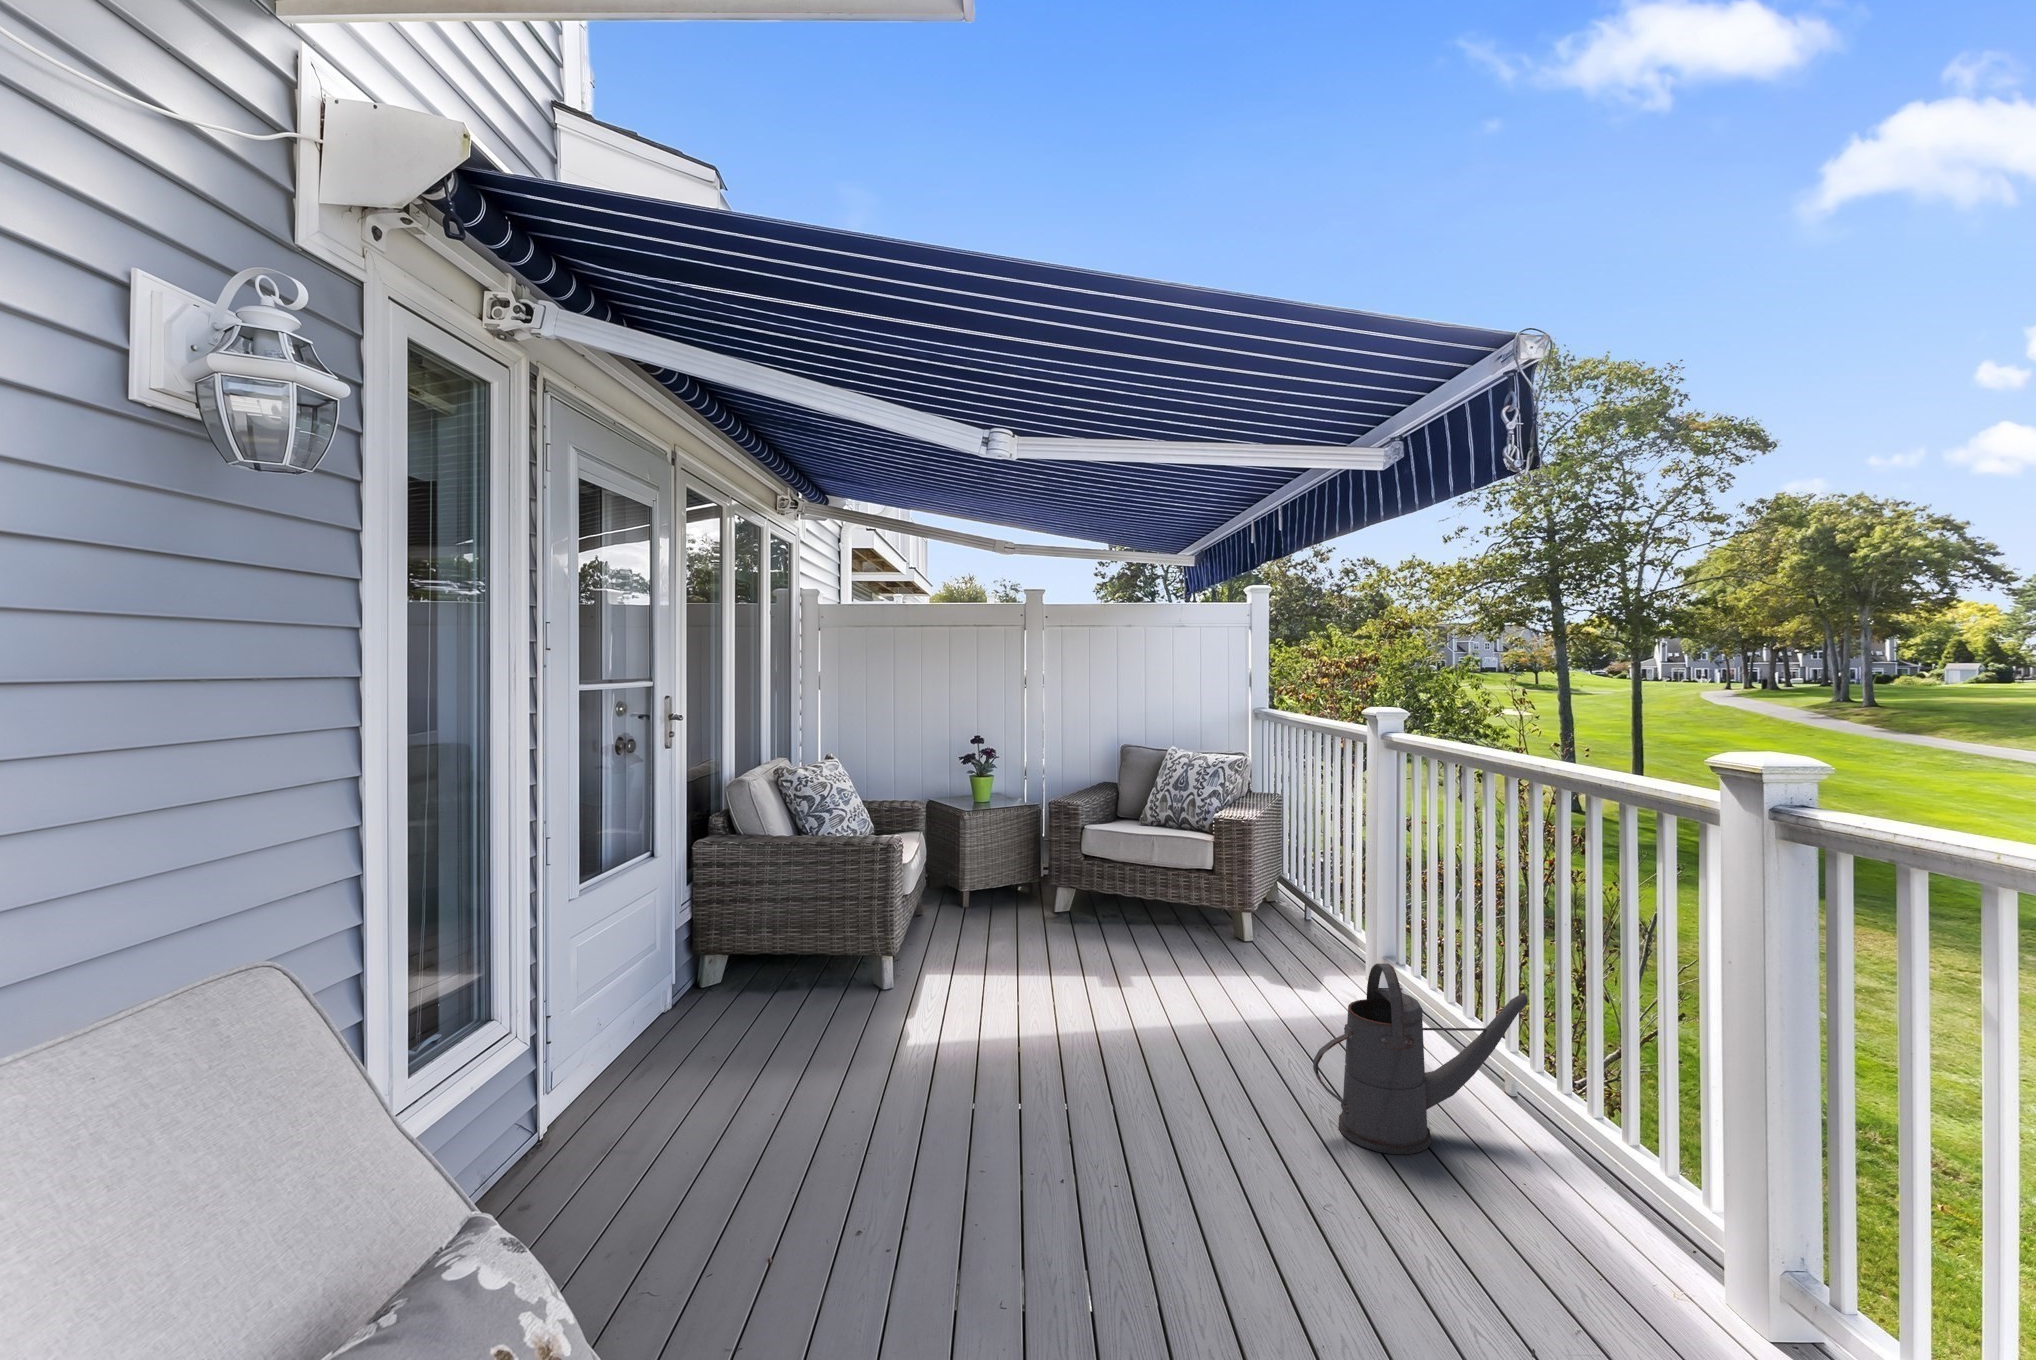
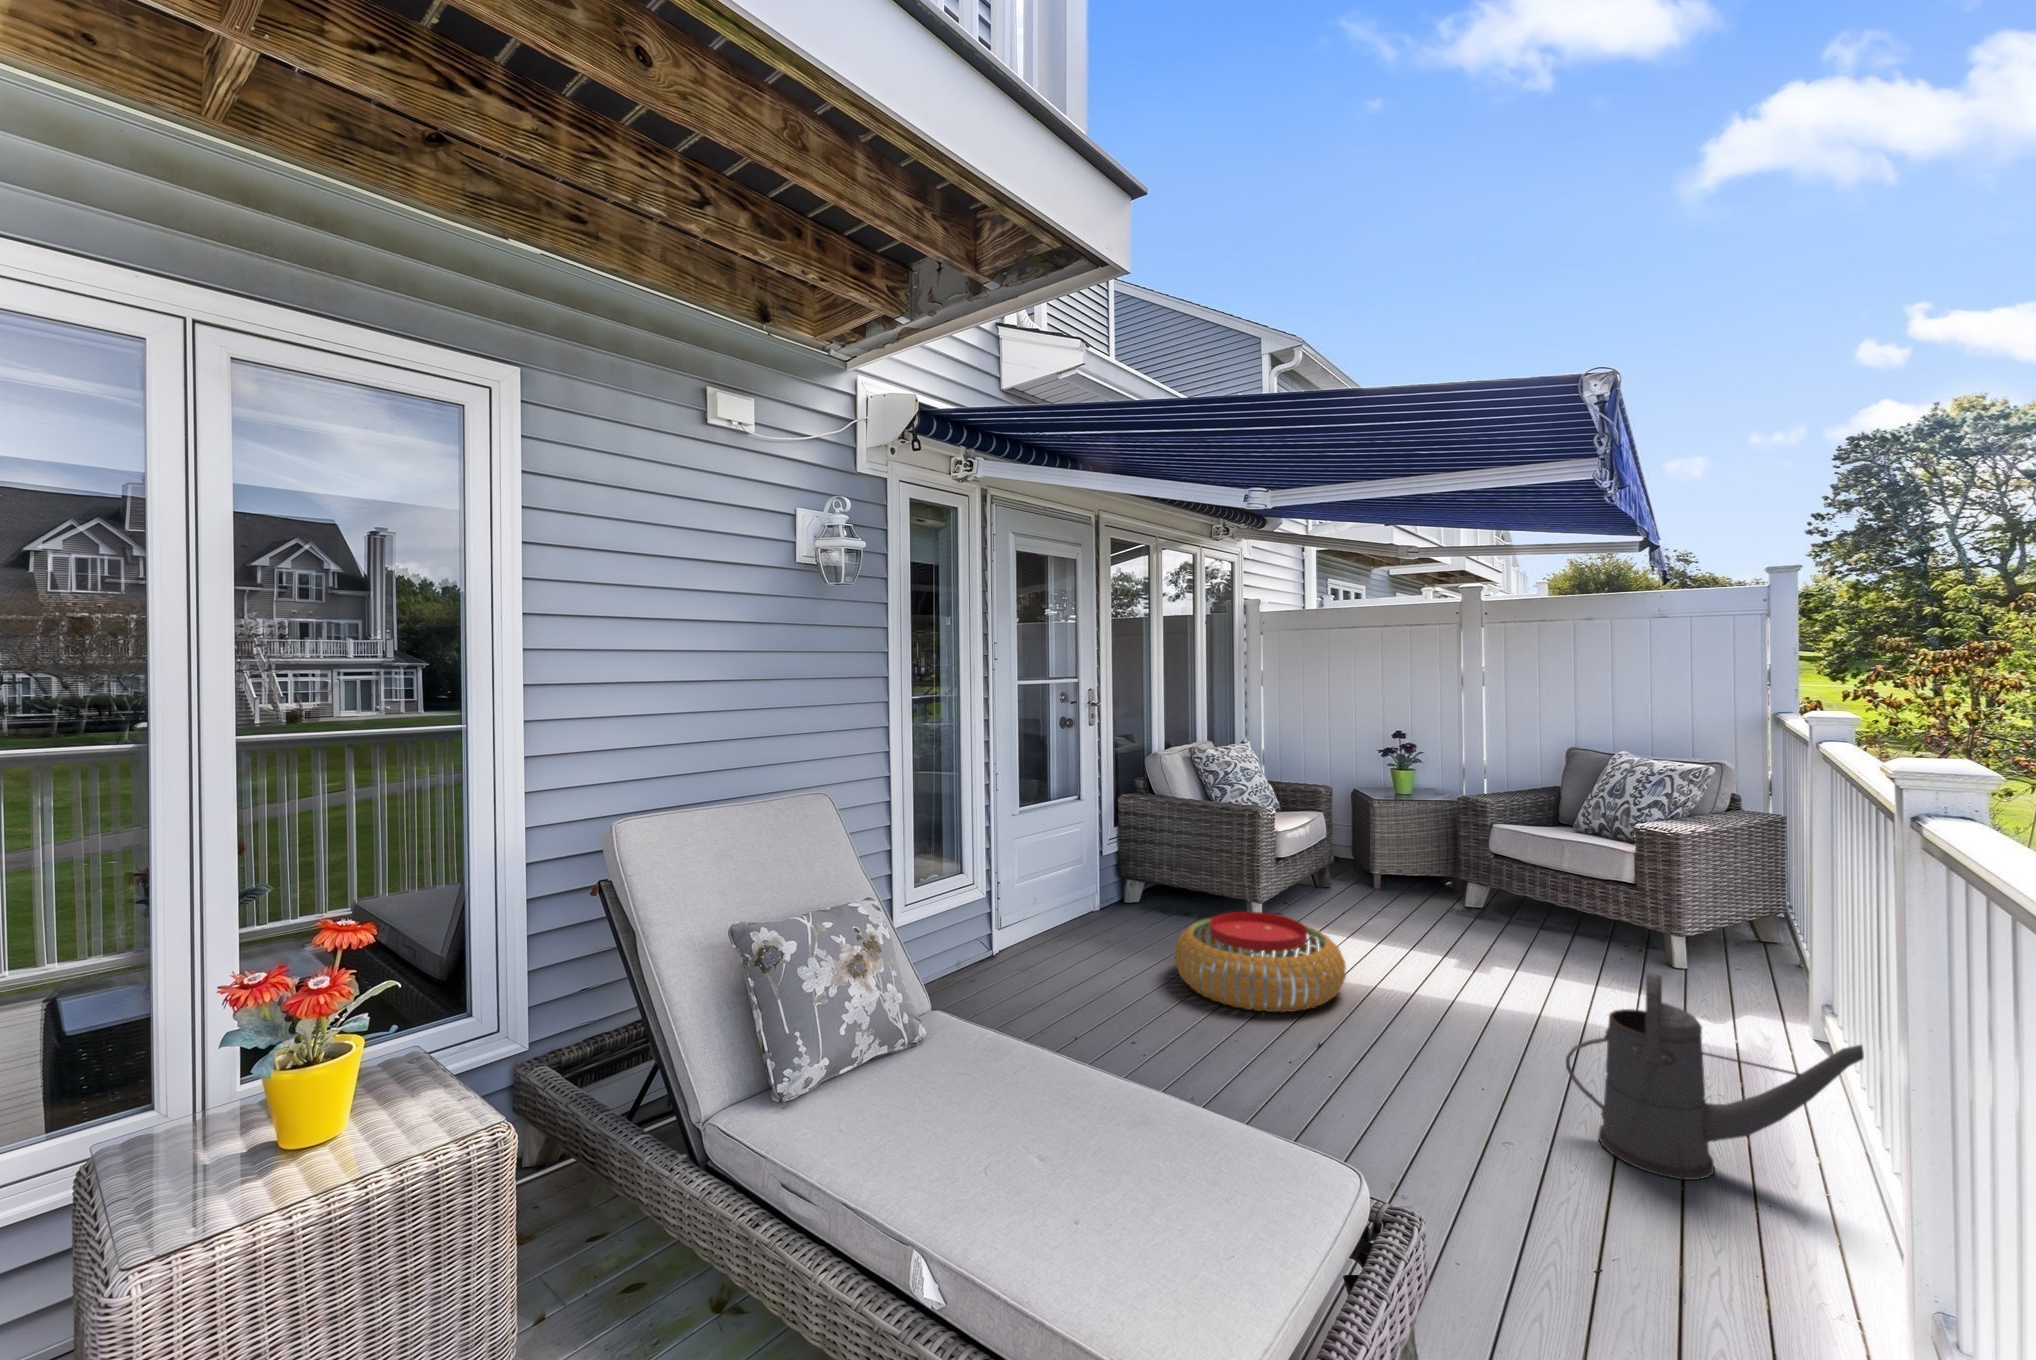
pouf: none [837,966,1039,1095] -> present [1175,912,1346,1012]

